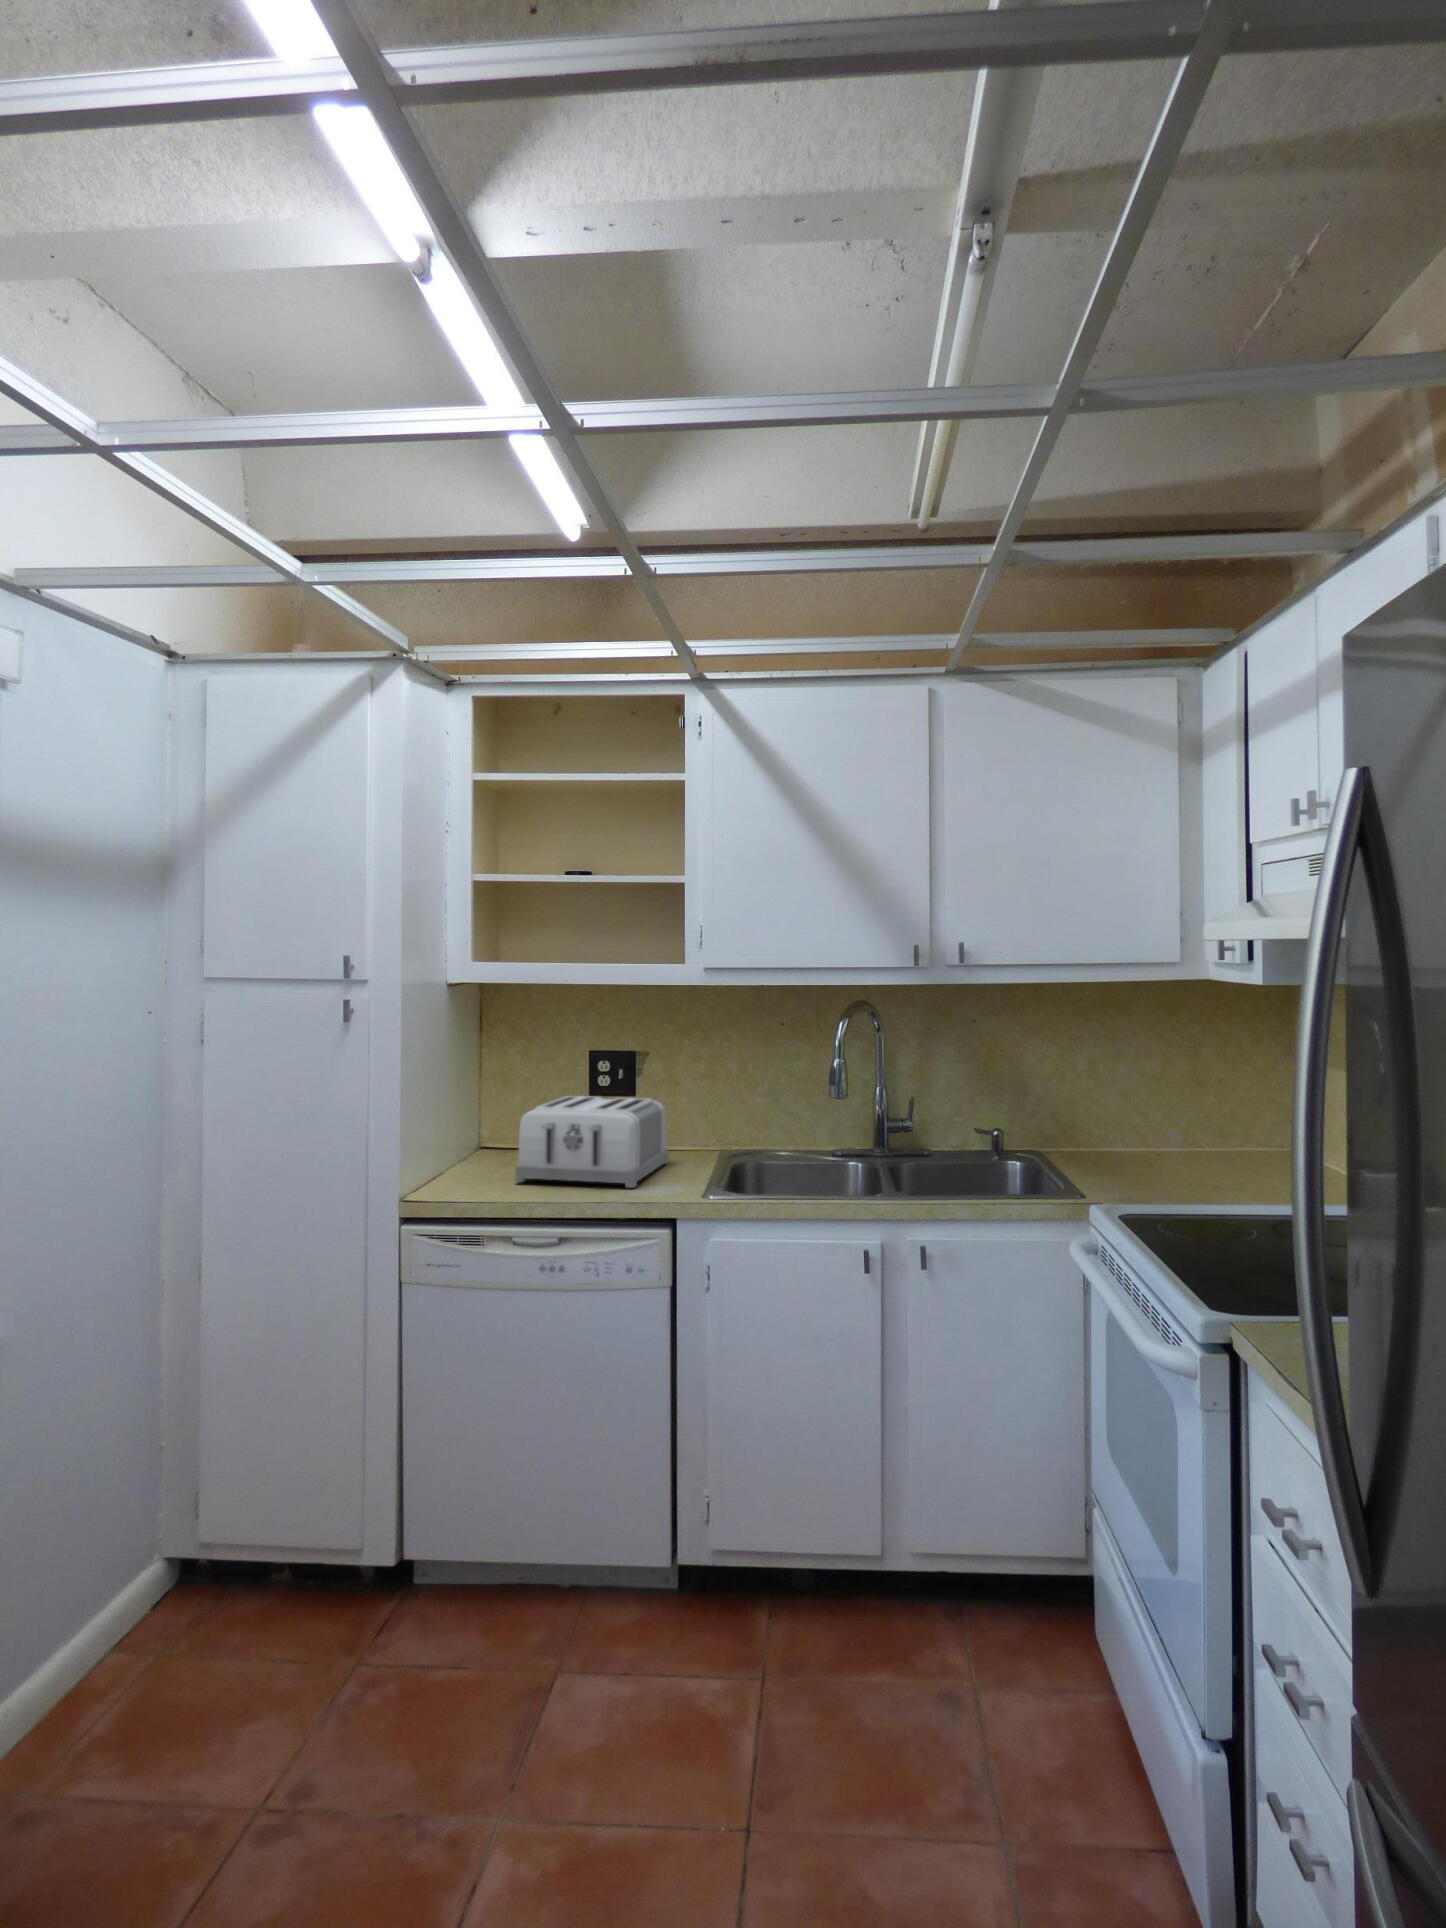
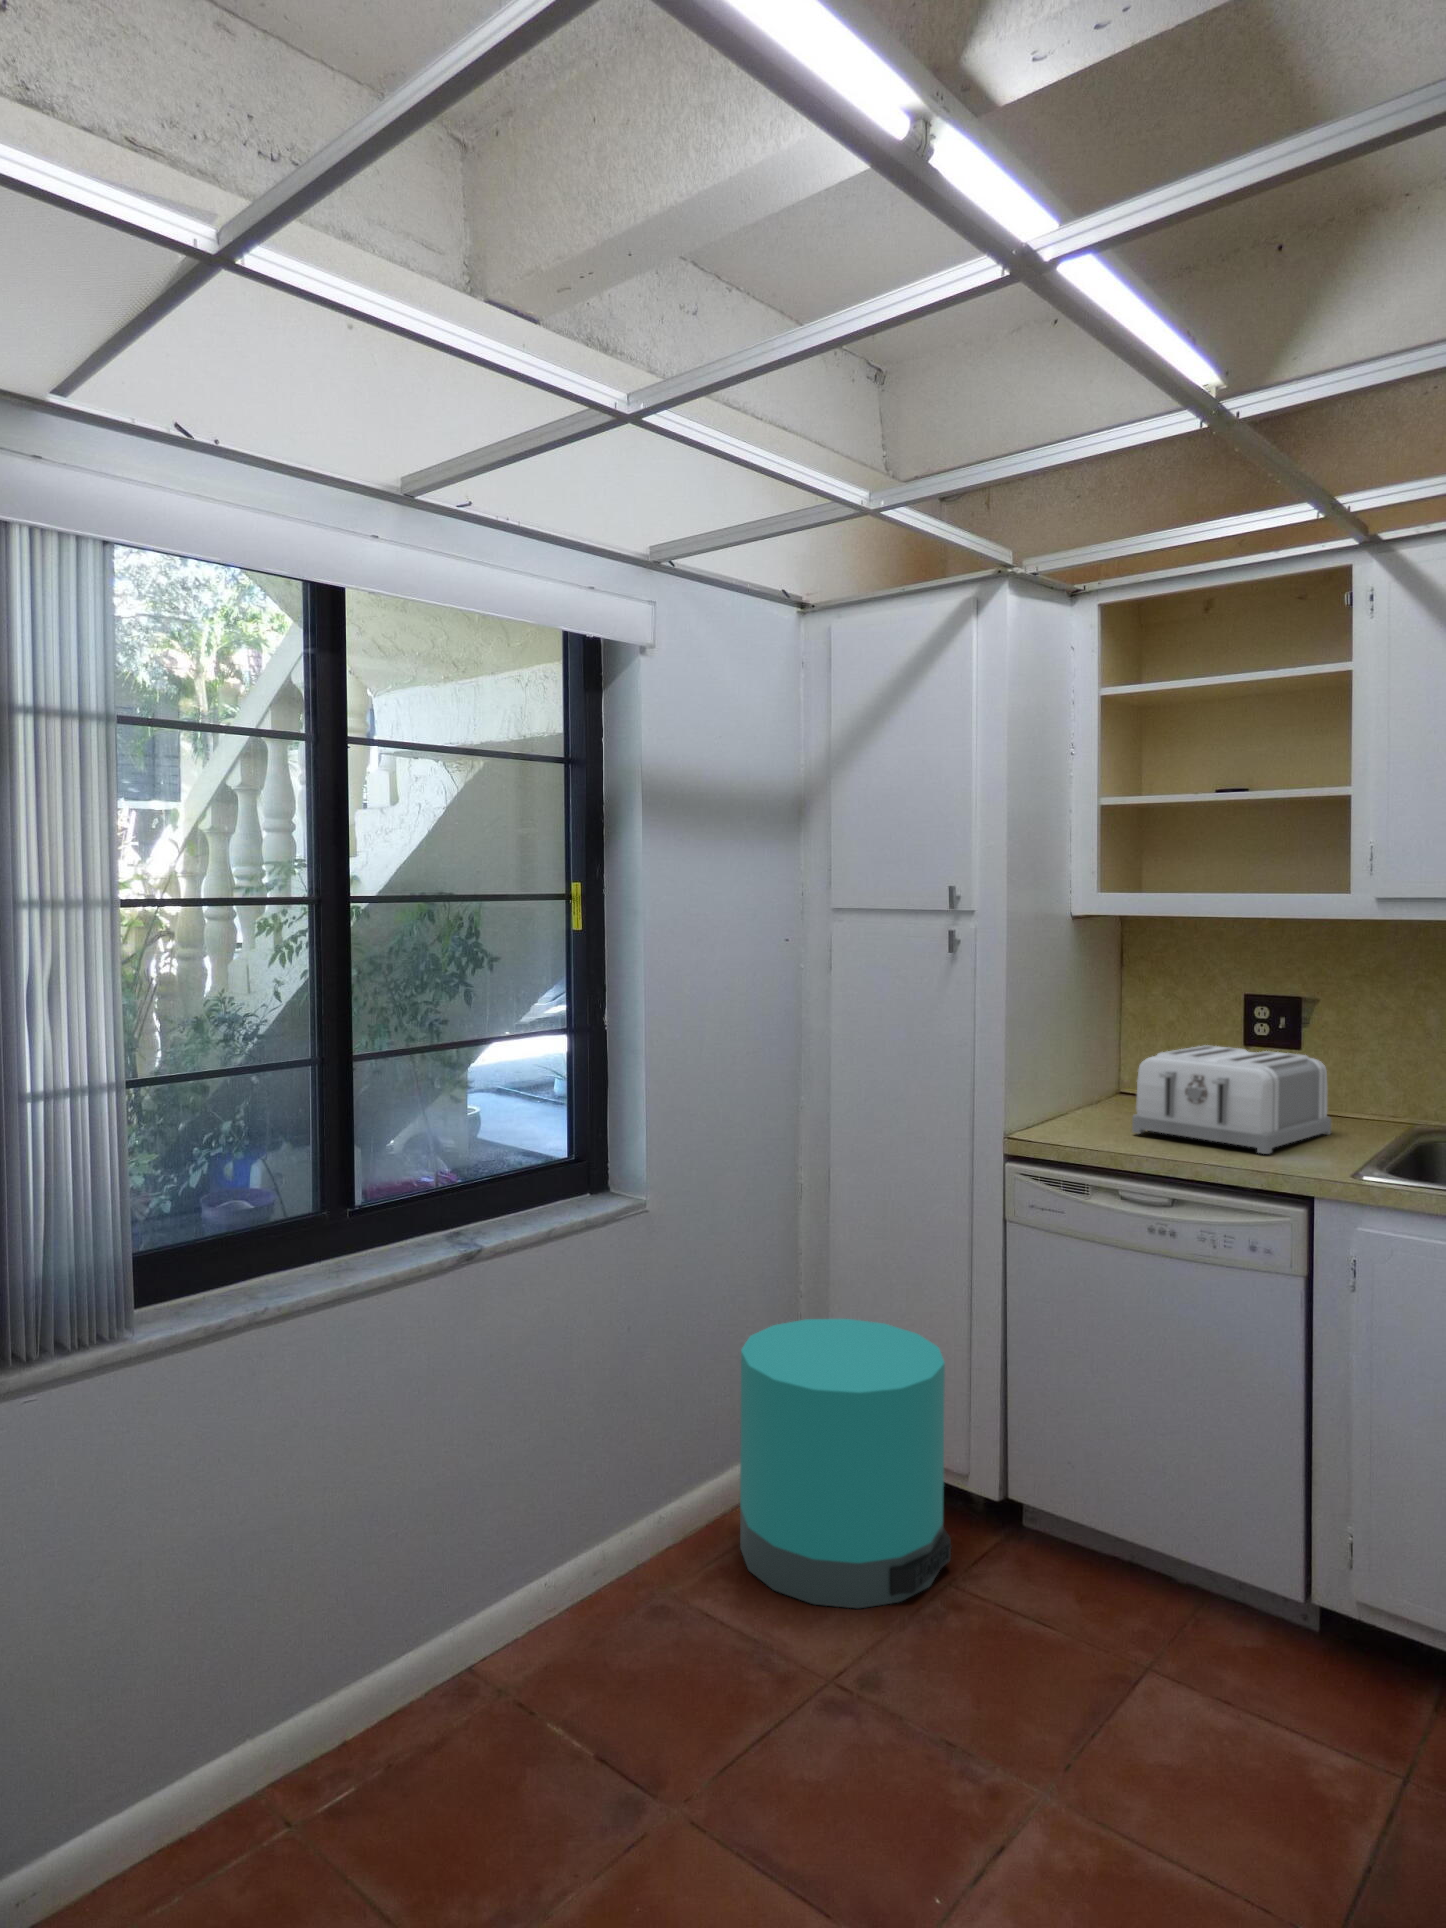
trash can: none [104,1415,355,1755] -> present [740,1319,951,1608]

